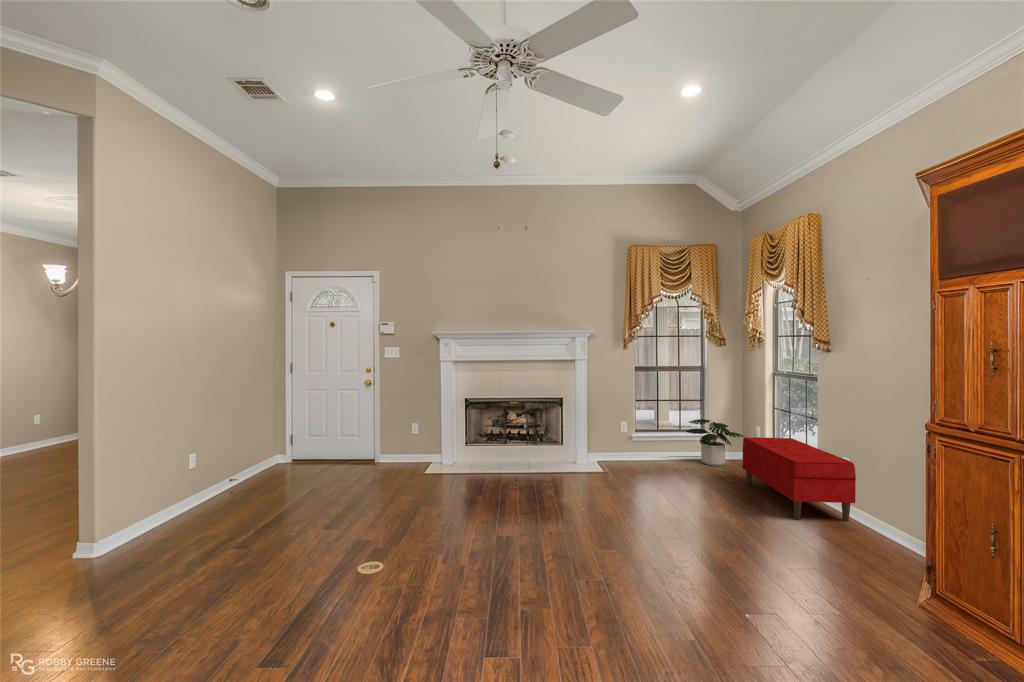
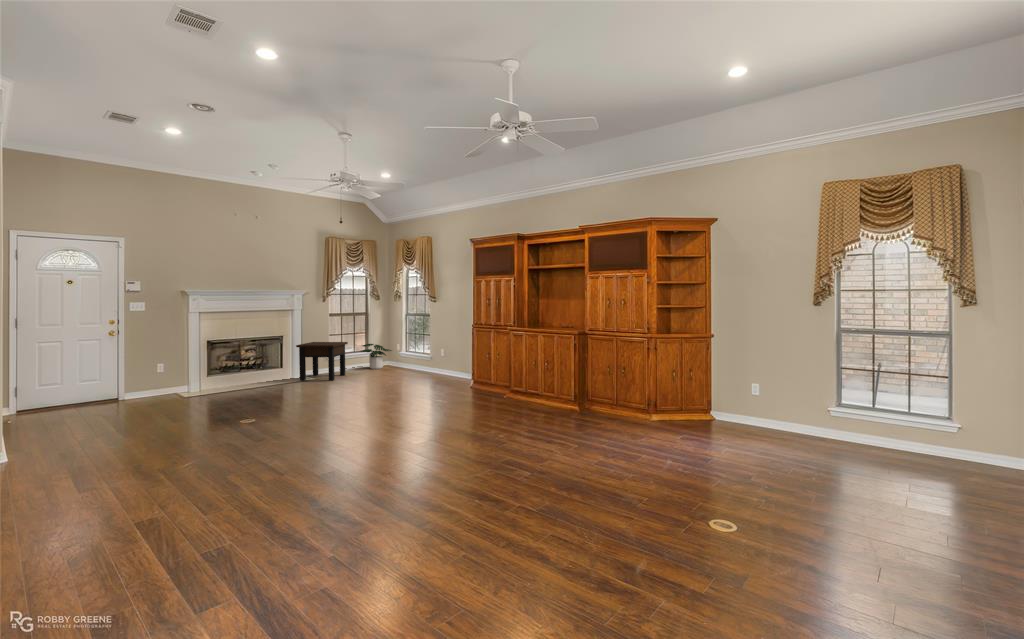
side table: none [572,409,655,481] -> present [296,342,348,381]
bench: present [743,437,856,521] -> none [396,347,447,379]

